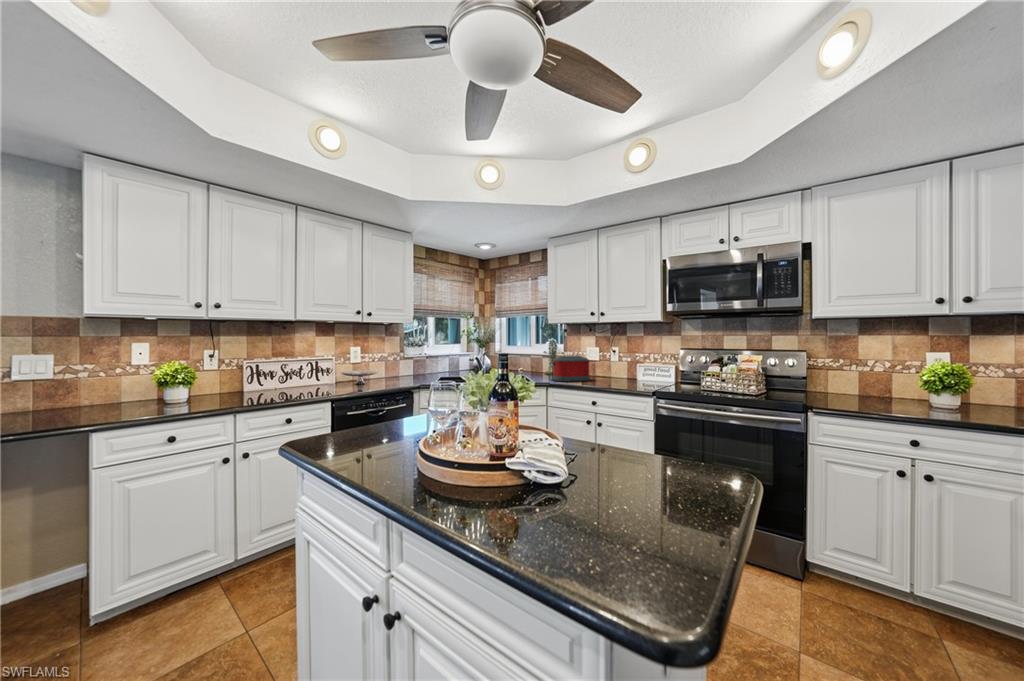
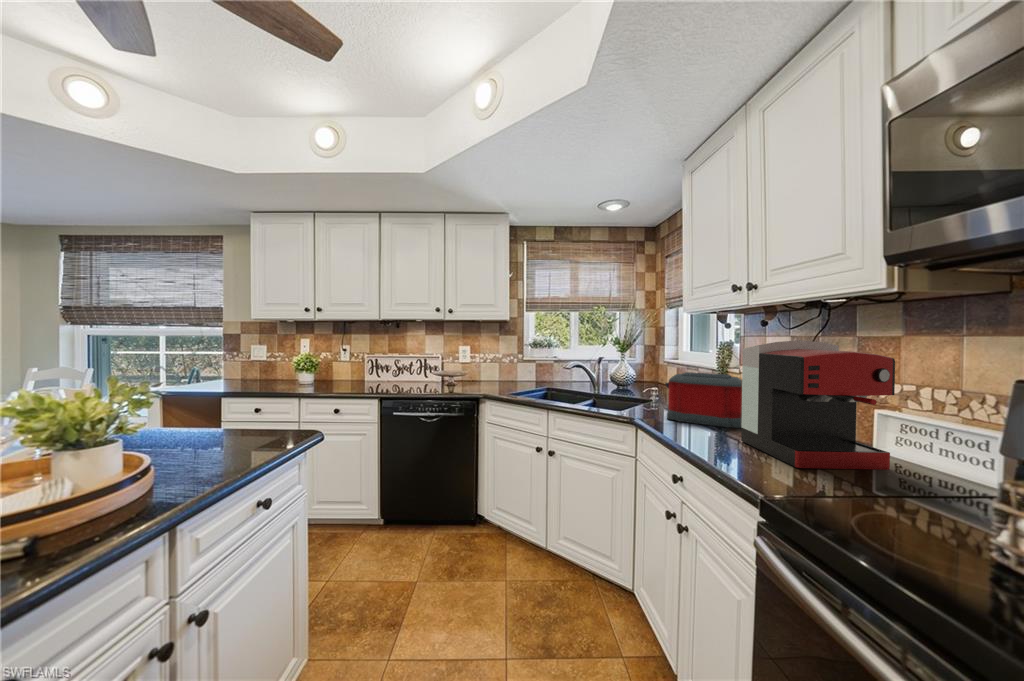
coffee maker: none [604,338,655,386] -> present [741,340,895,470]

